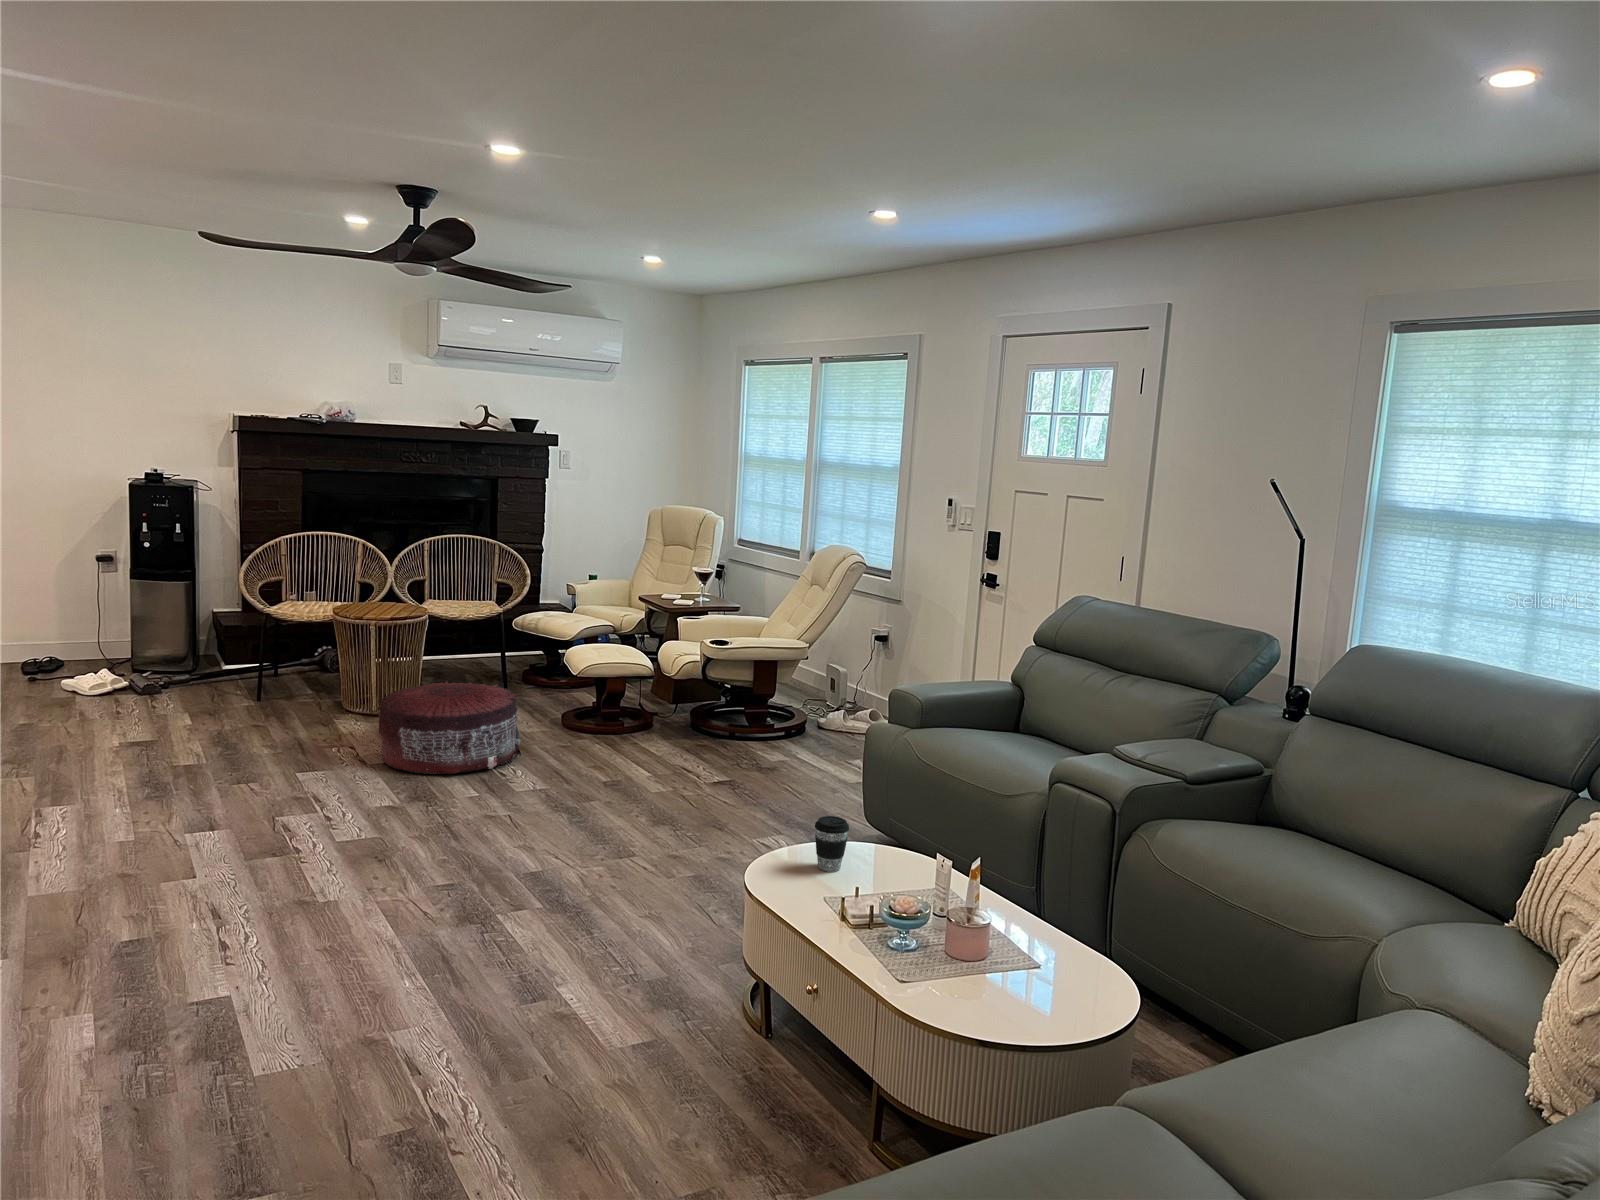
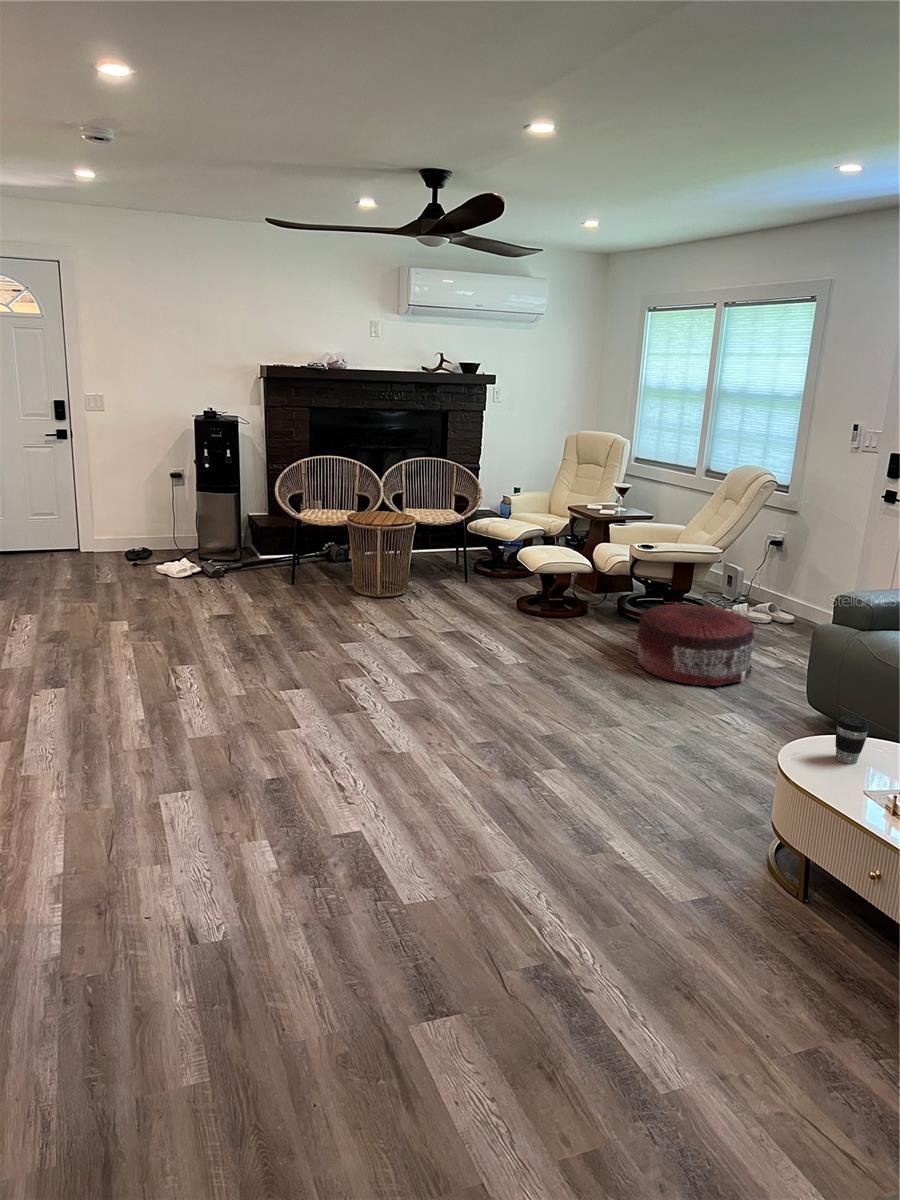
pouf: present [378,681,521,774] -> present [637,603,754,686]

